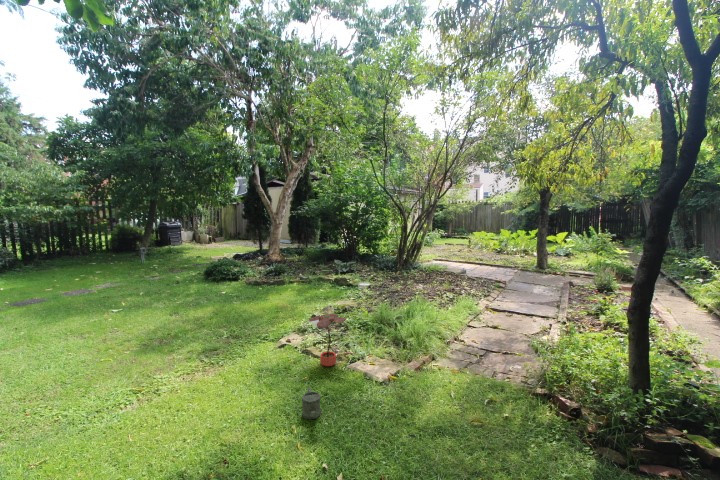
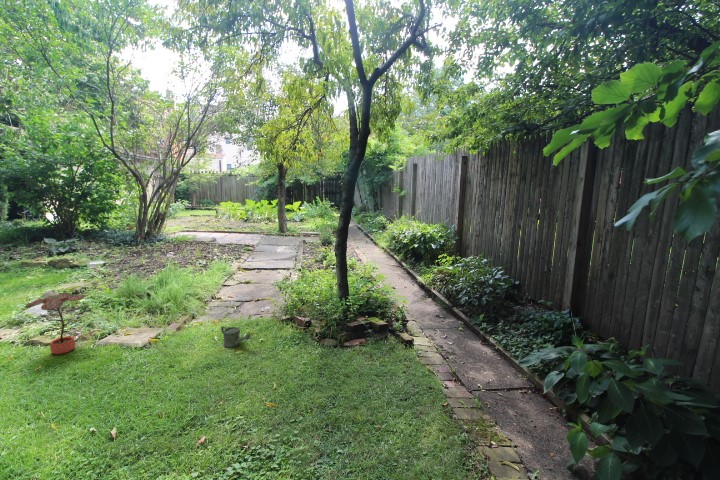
watering can: present [302,387,321,420] -> present [221,326,250,348]

